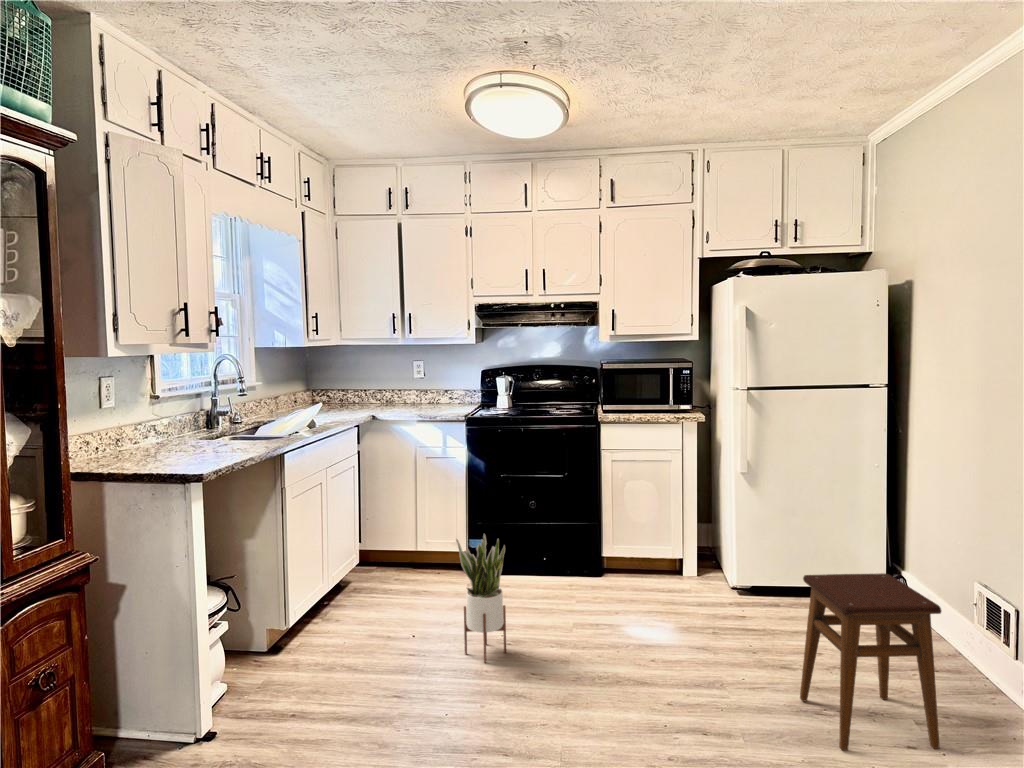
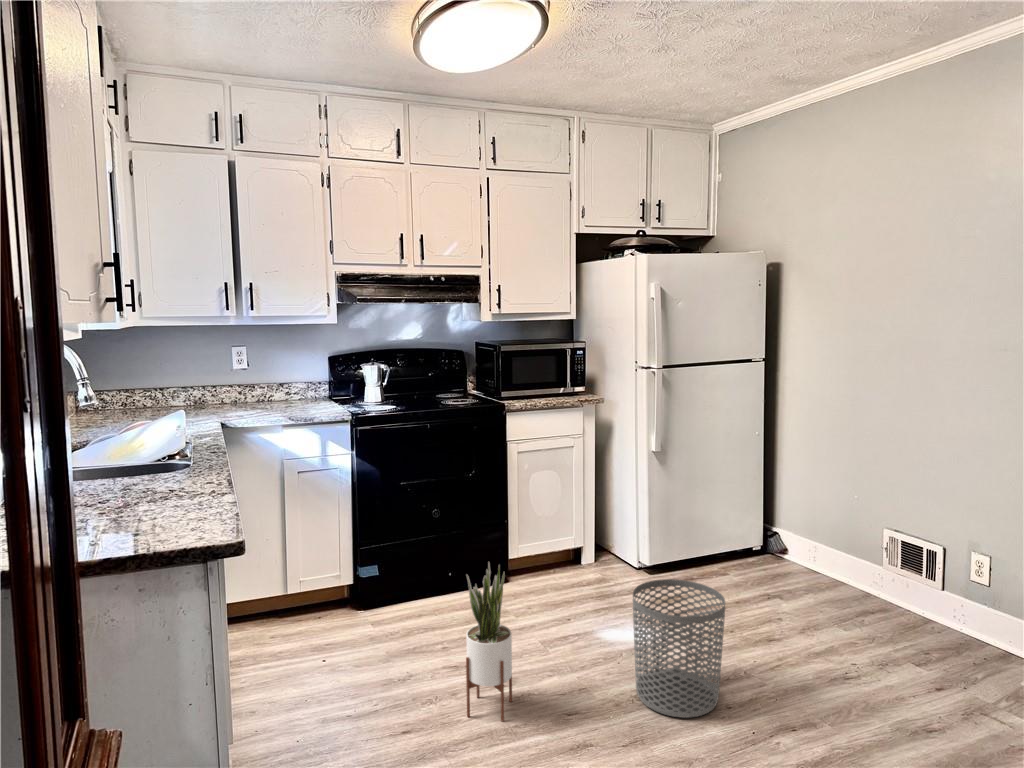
stool: present [800,573,941,751] -> none [817,534,956,709]
waste bin: none [594,577,677,701] -> present [633,579,725,718]

